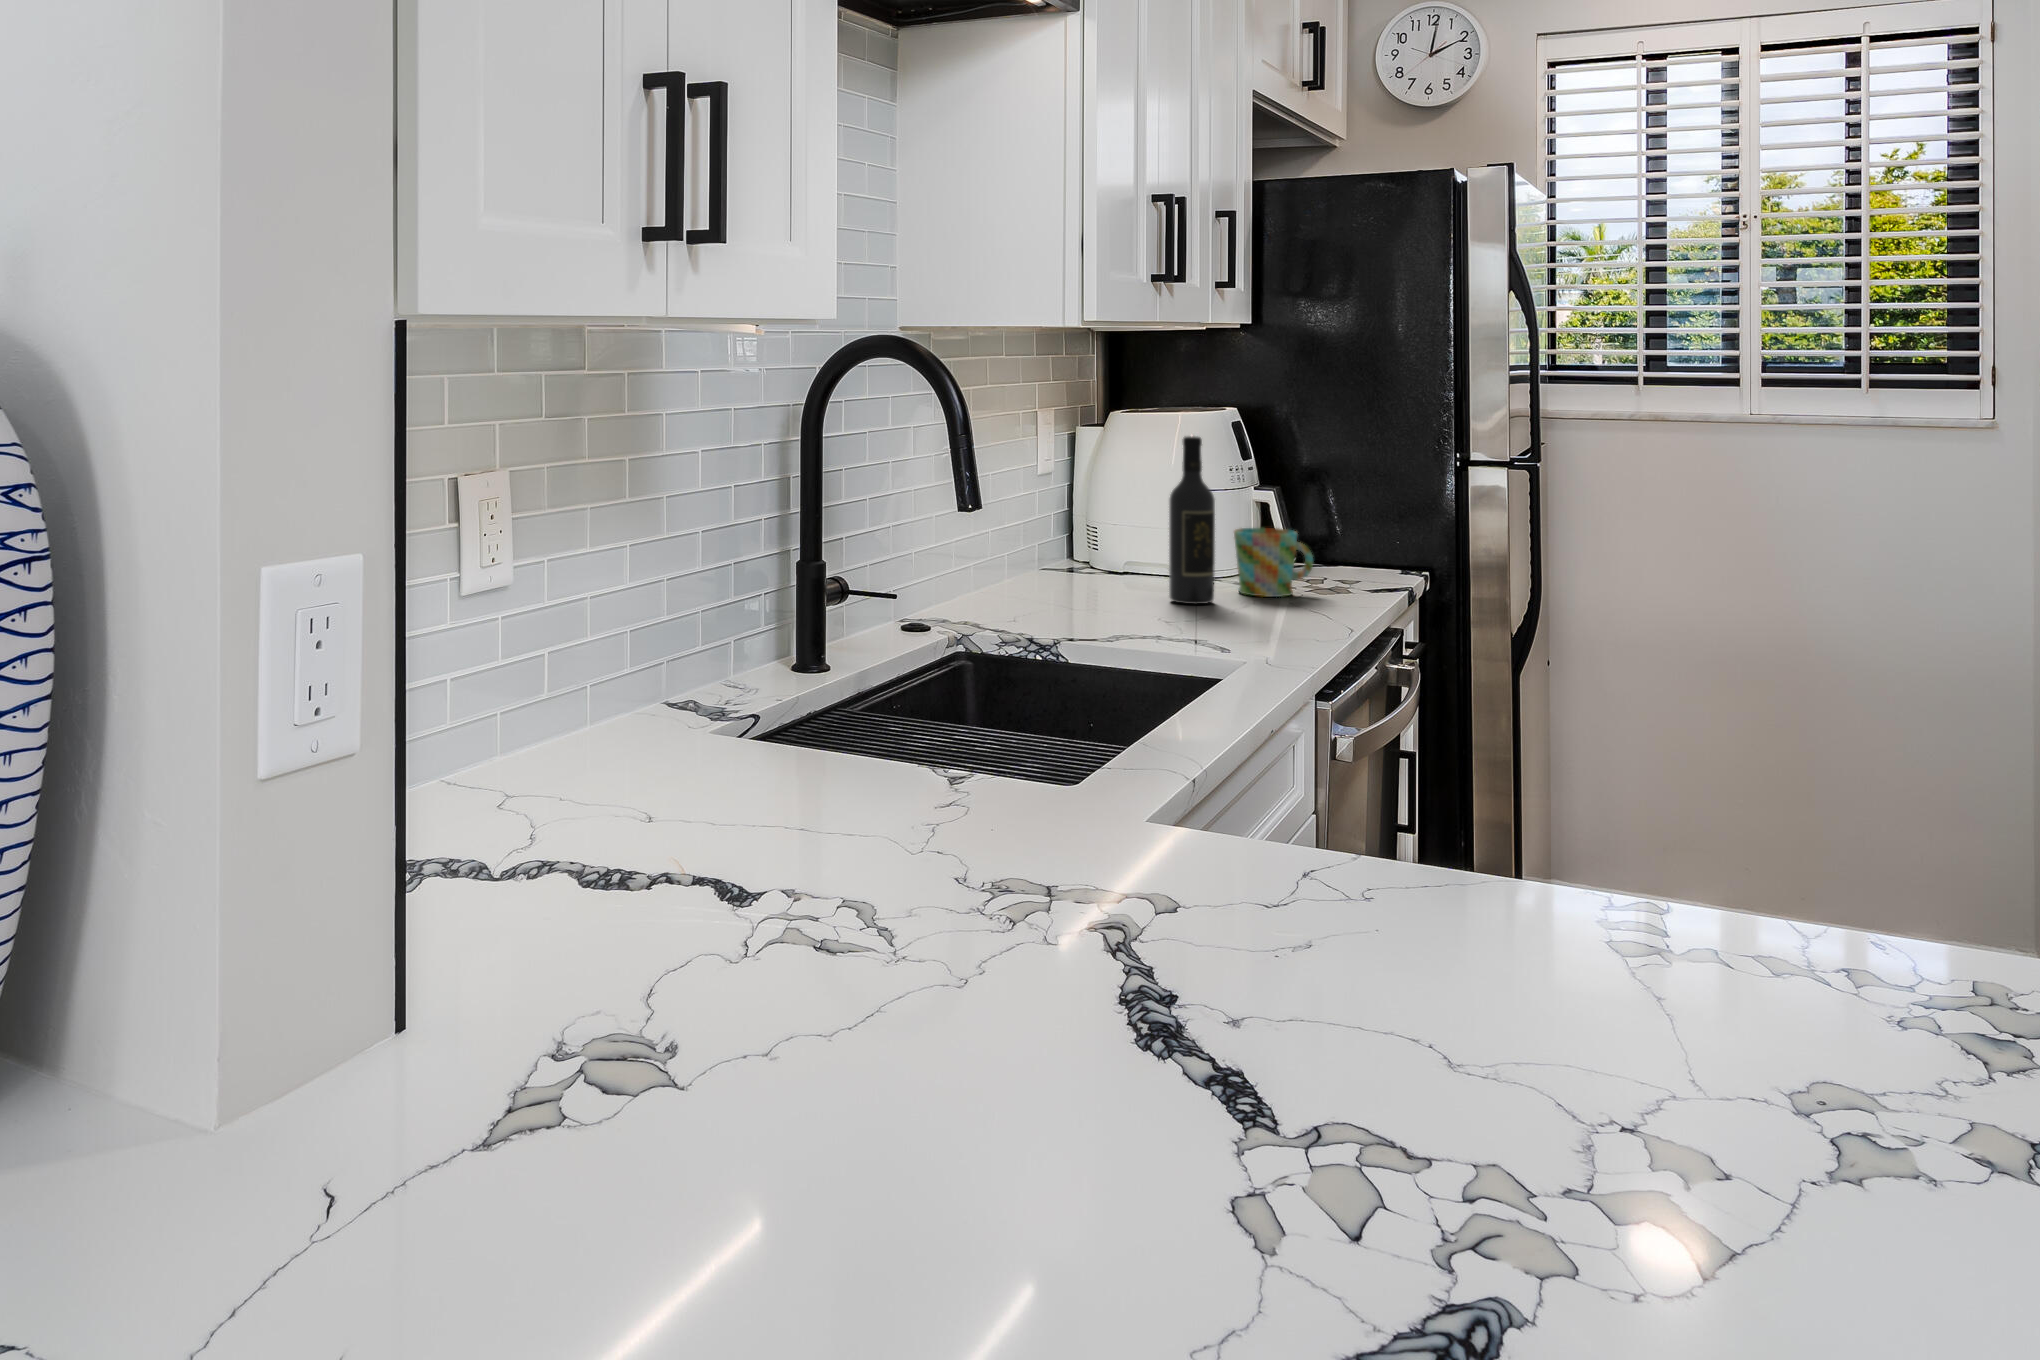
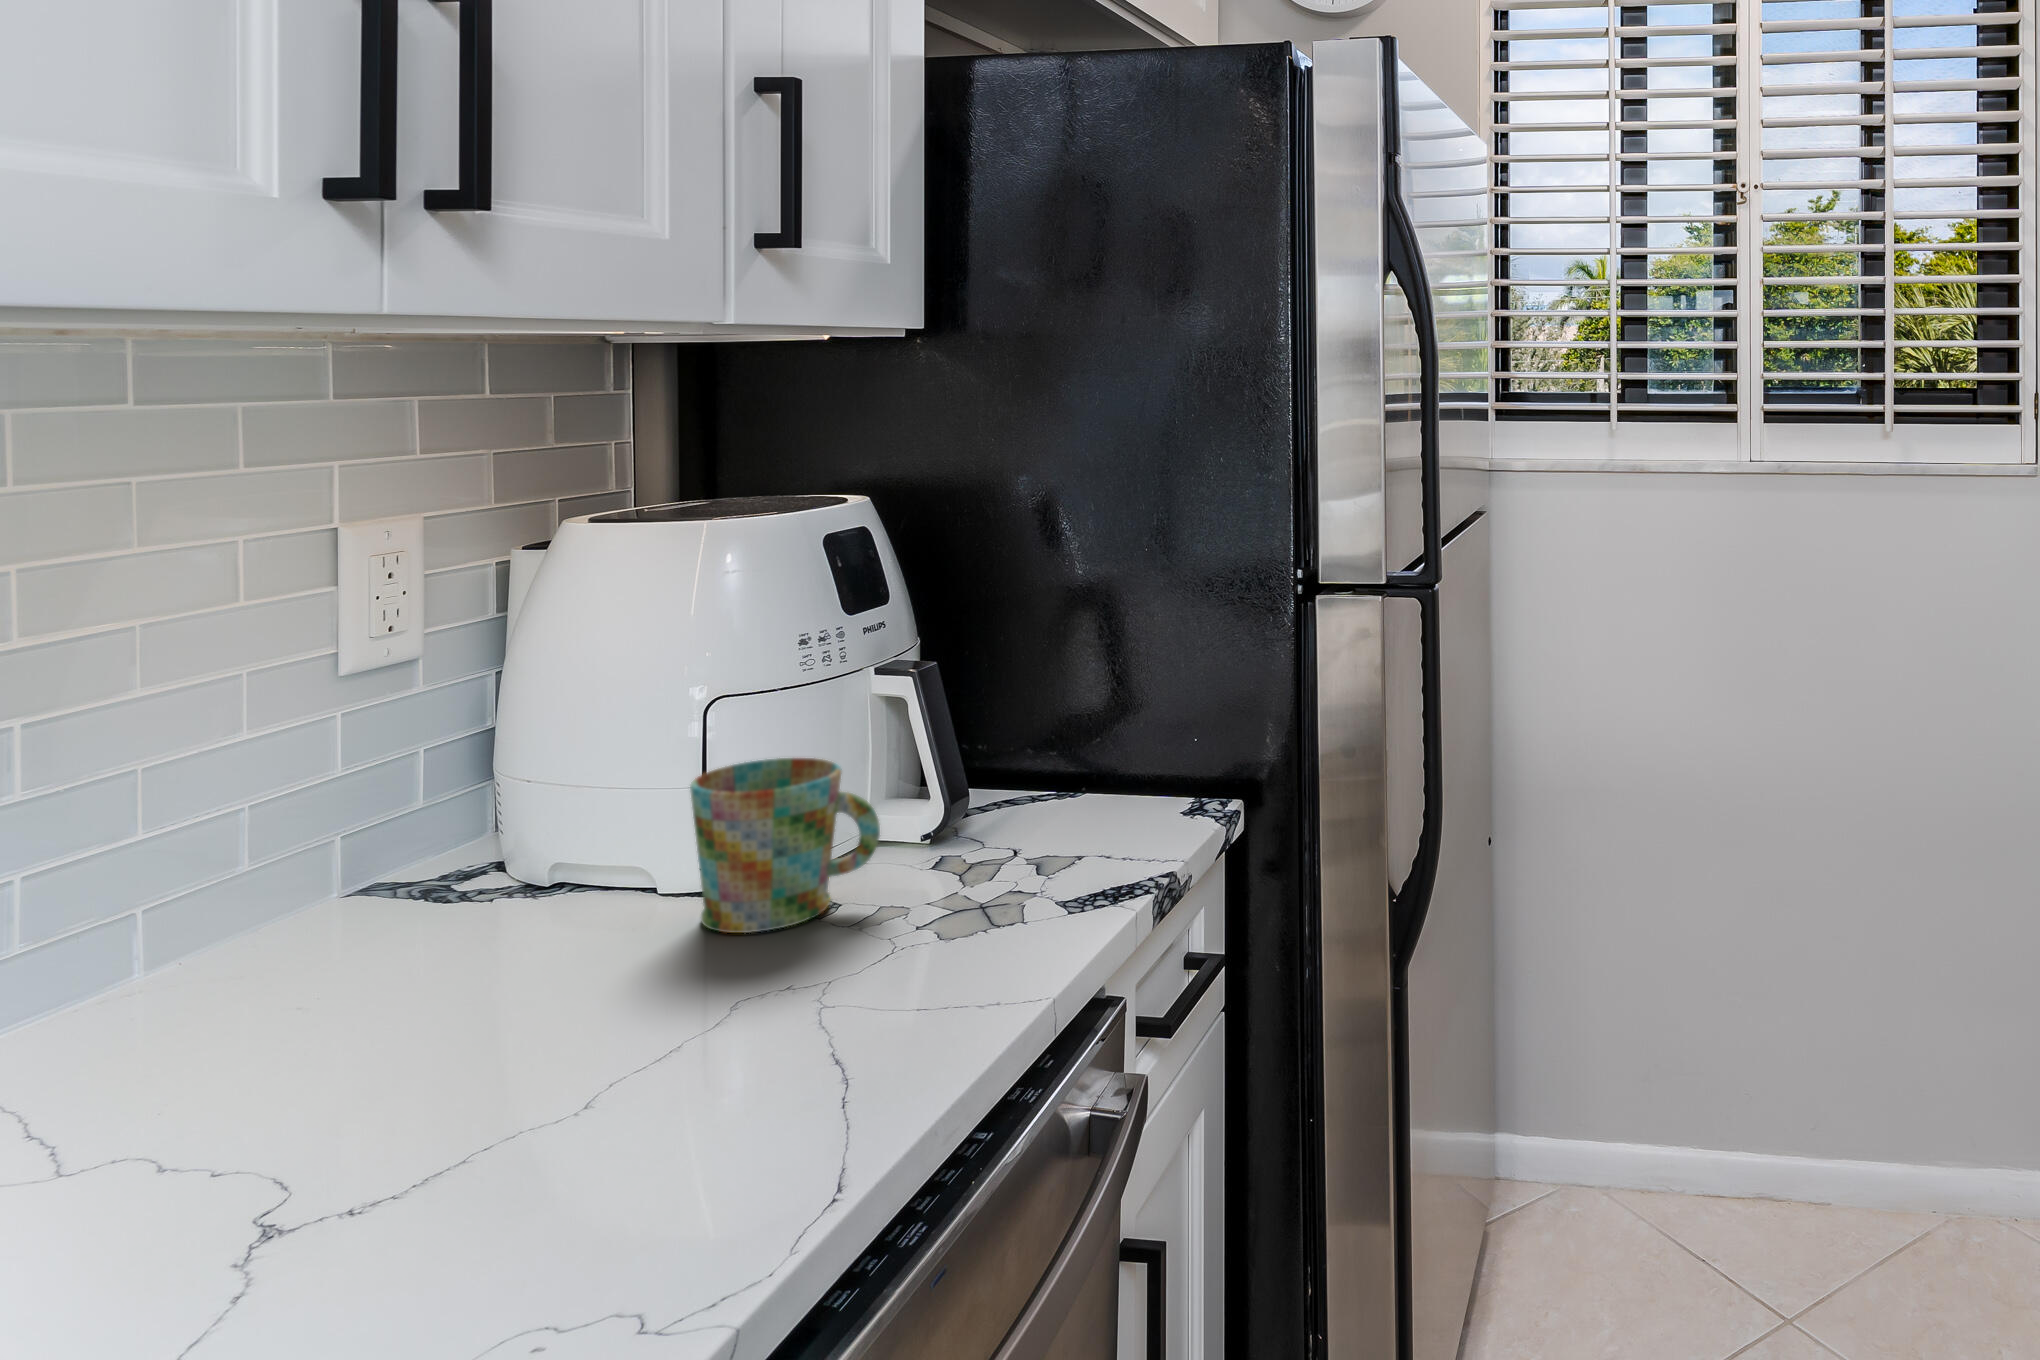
wine bottle: present [1169,436,1215,604] -> none [437,584,568,1006]

